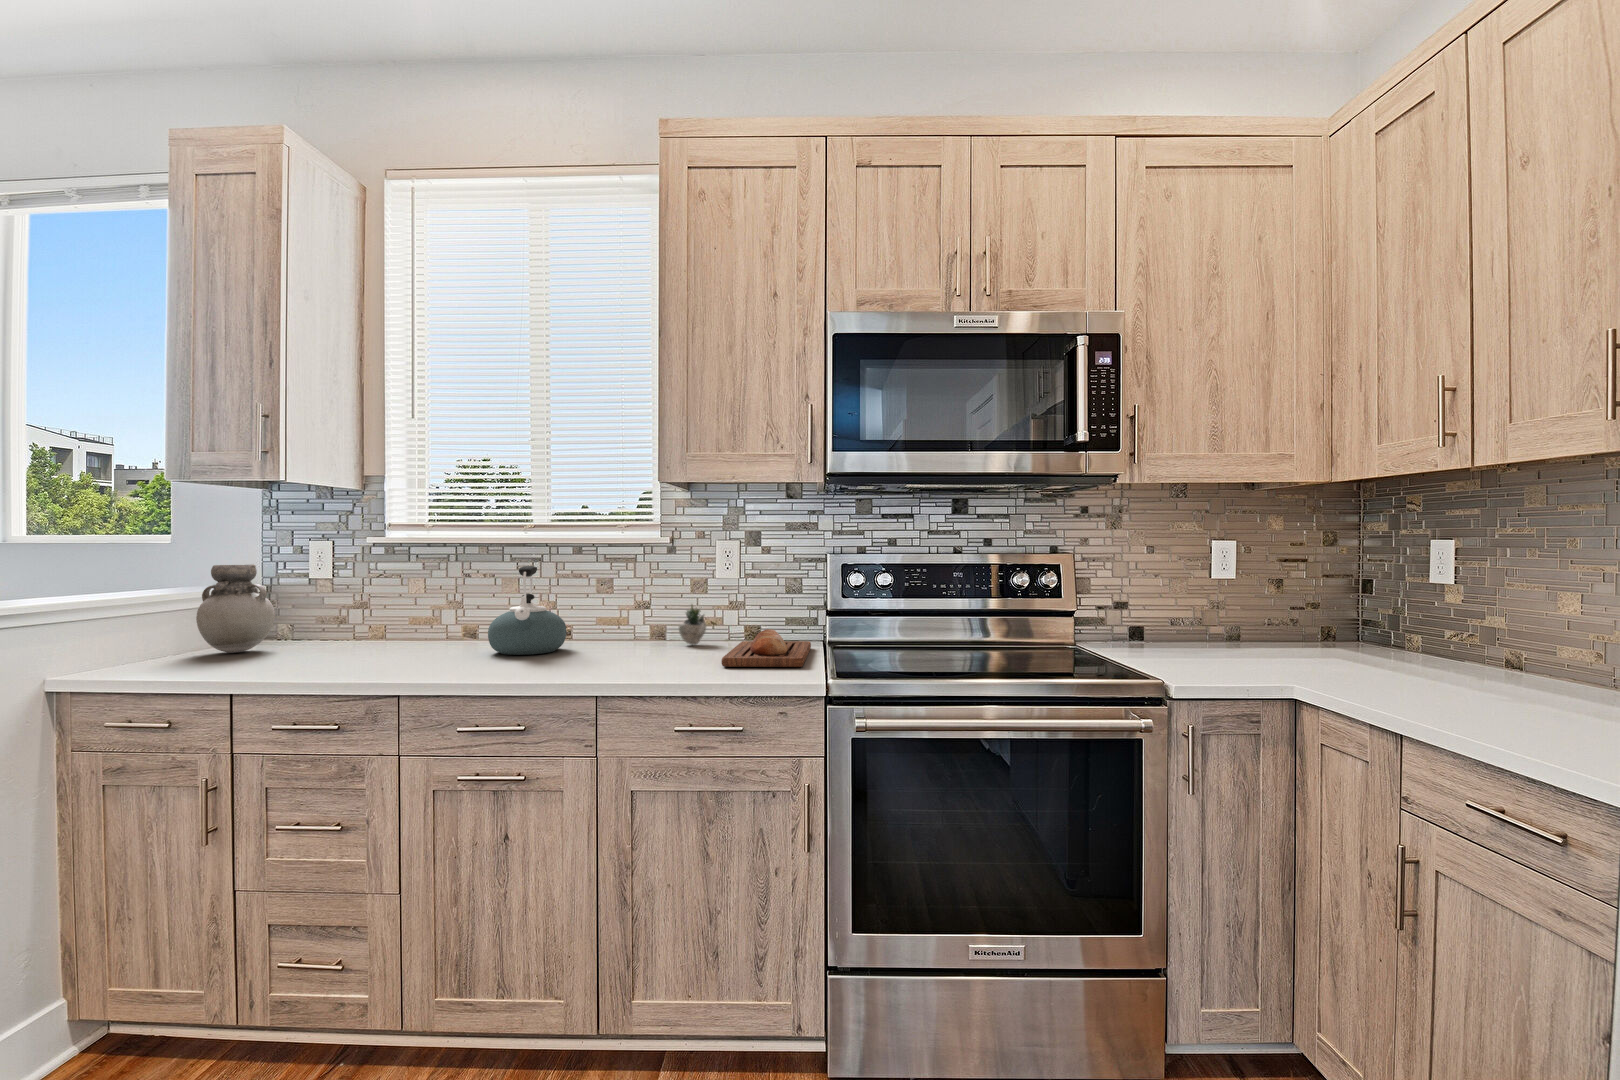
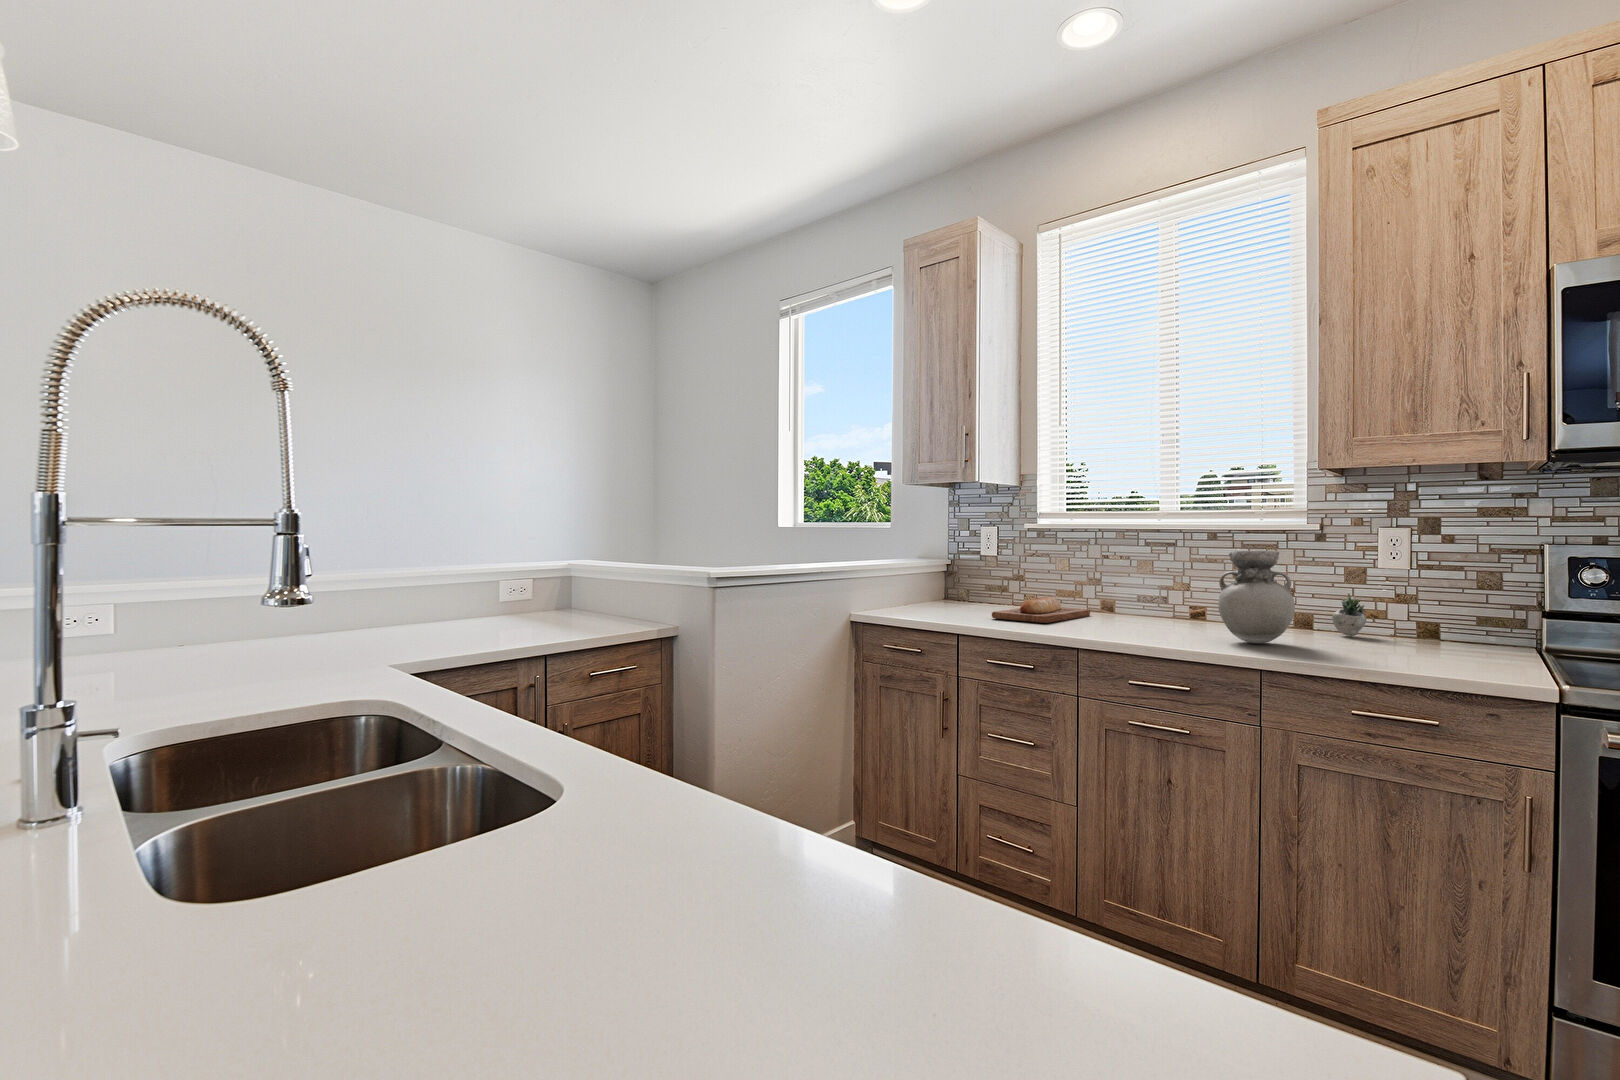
vase: present [196,564,275,653] -> present [1218,550,1295,643]
kettle: present [488,566,567,655] -> none [1136,550,1209,630]
bread loaf: present [722,629,811,667] -> present [992,597,1090,623]

